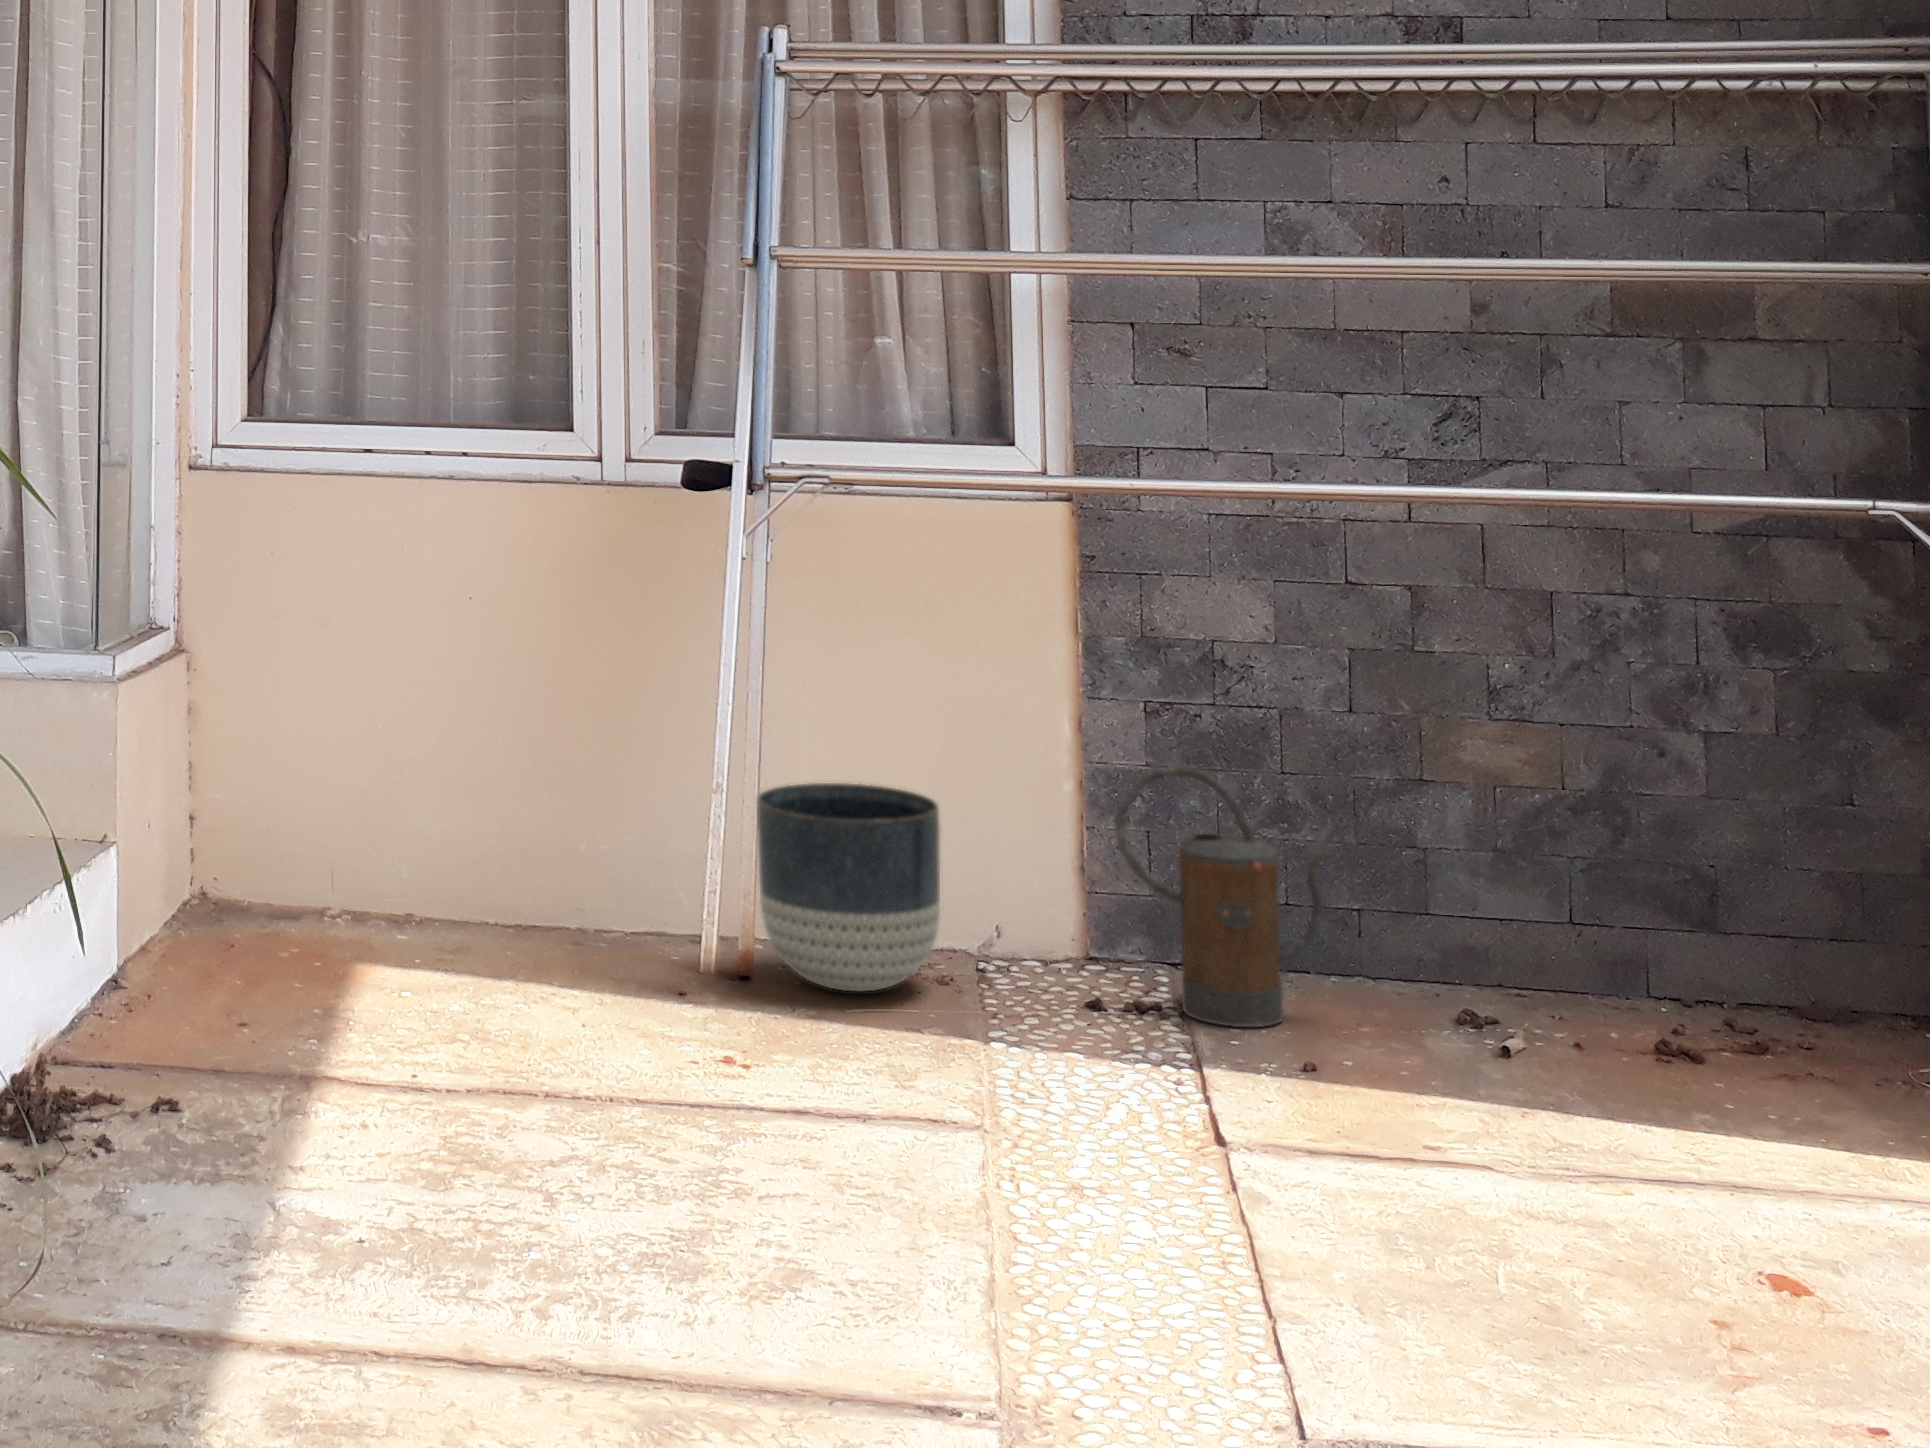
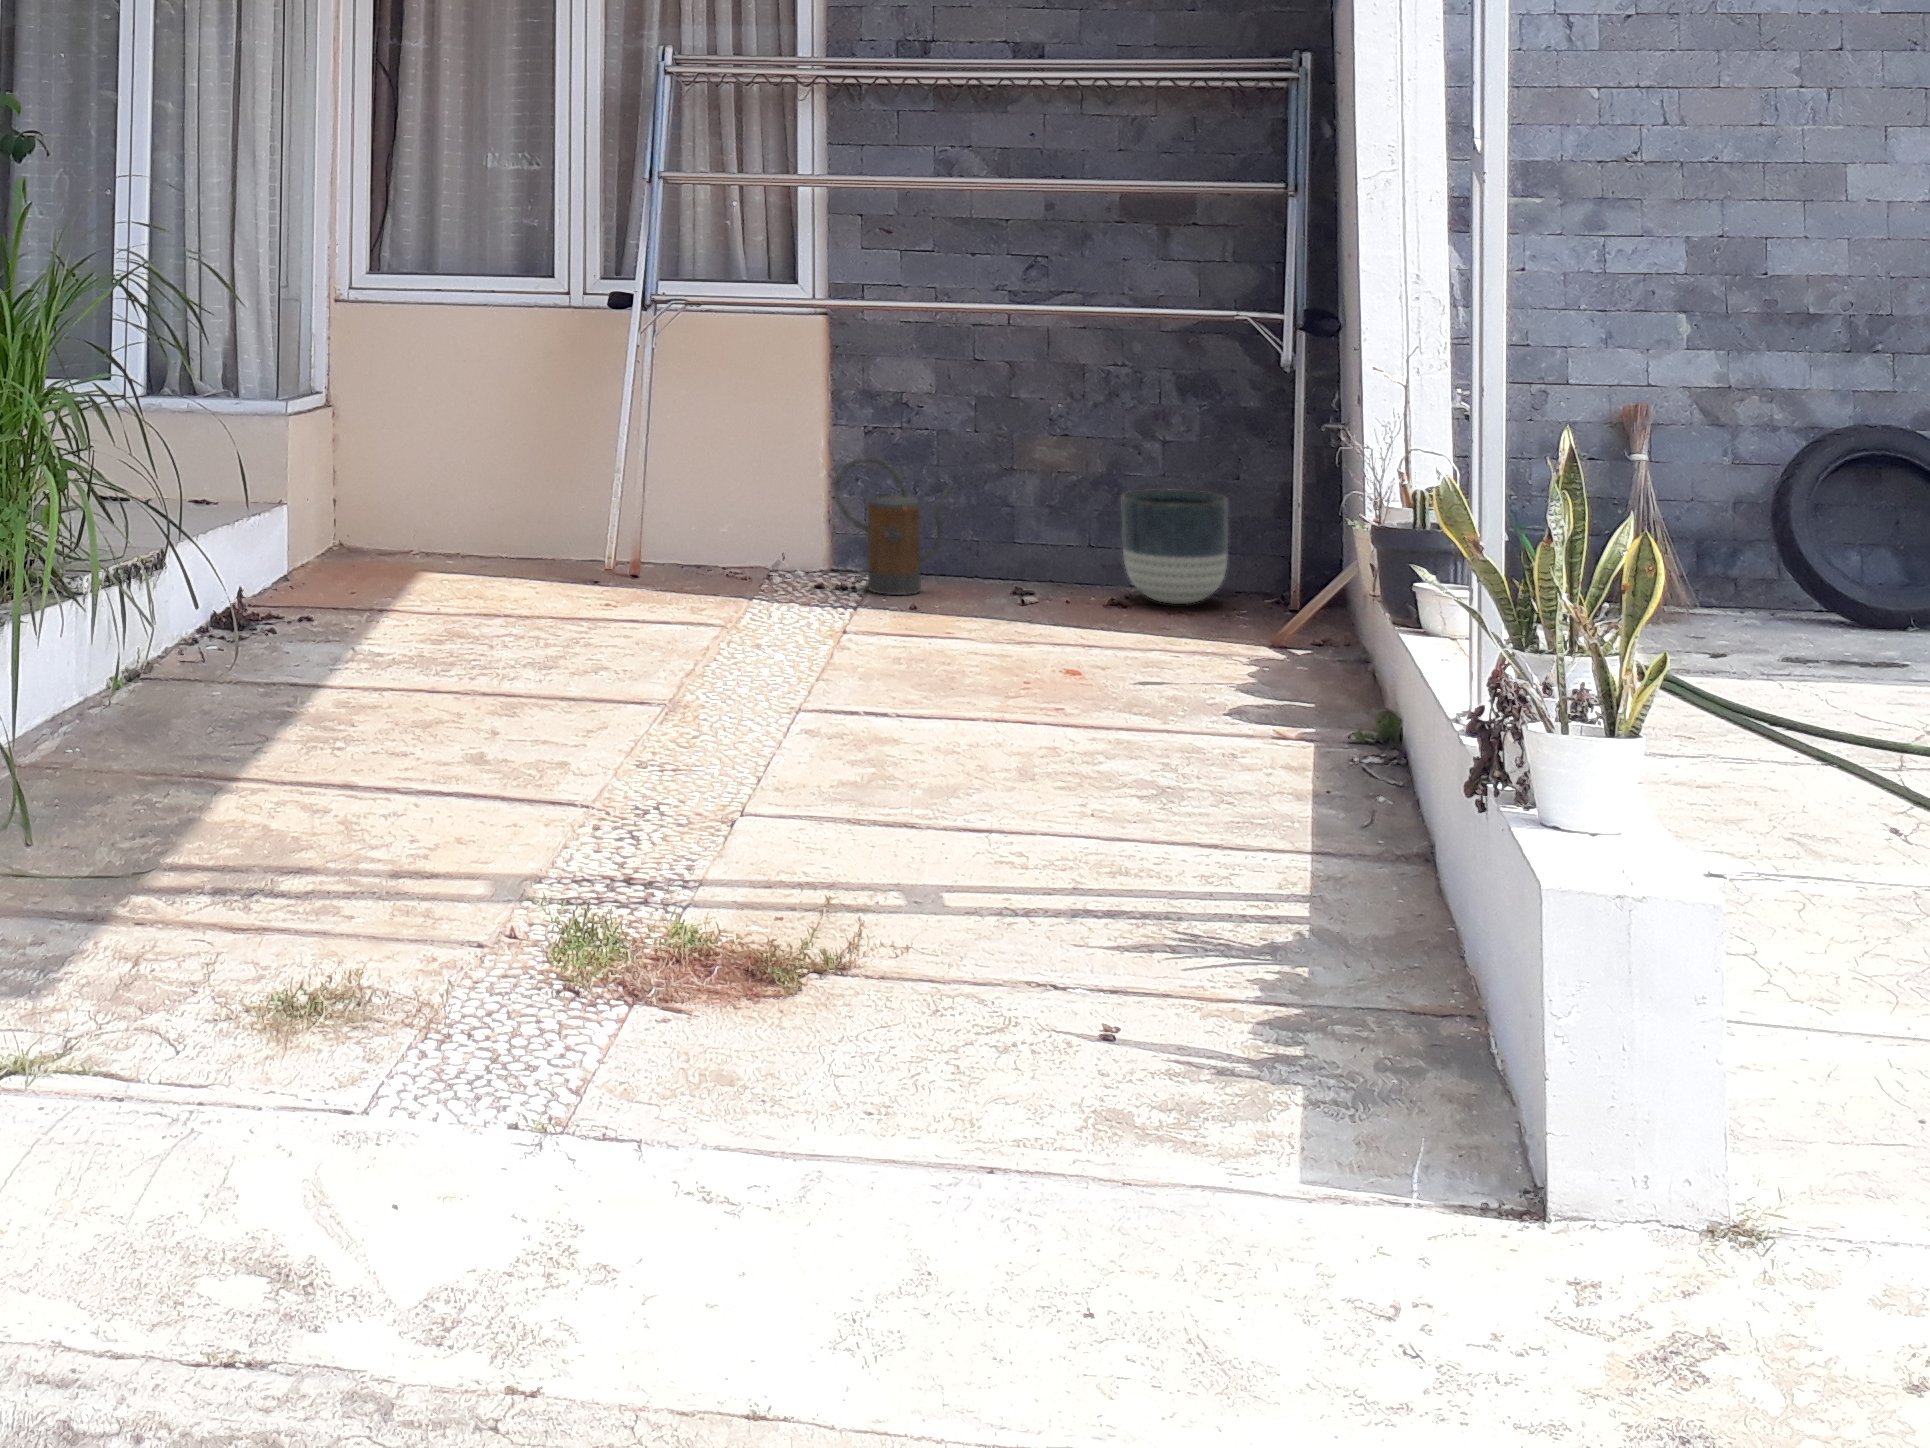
planter: present [757,783,940,991] -> present [1121,489,1228,604]

